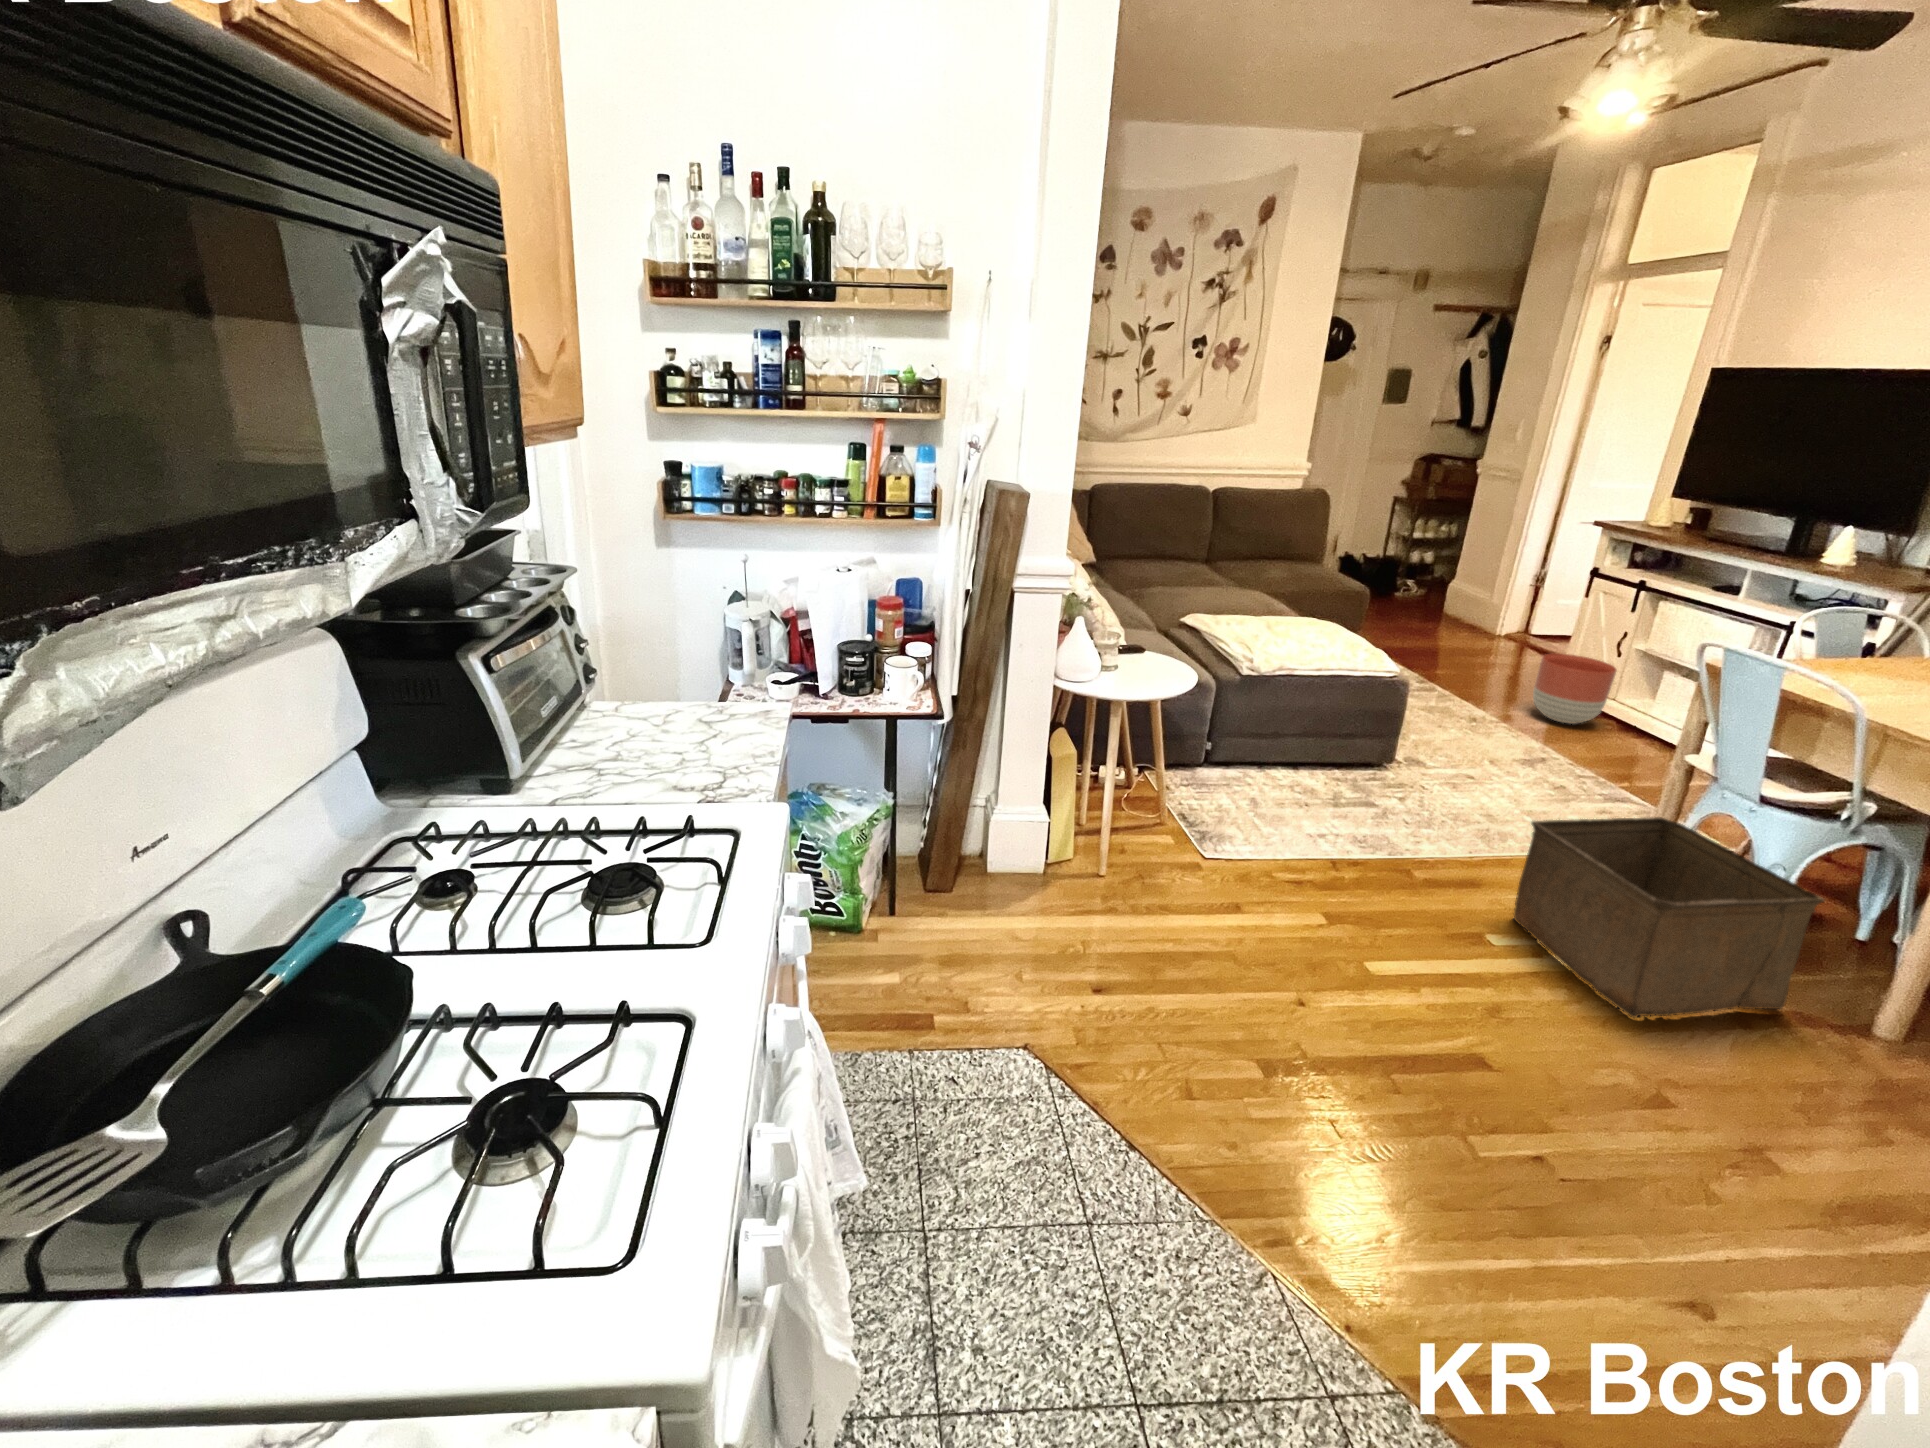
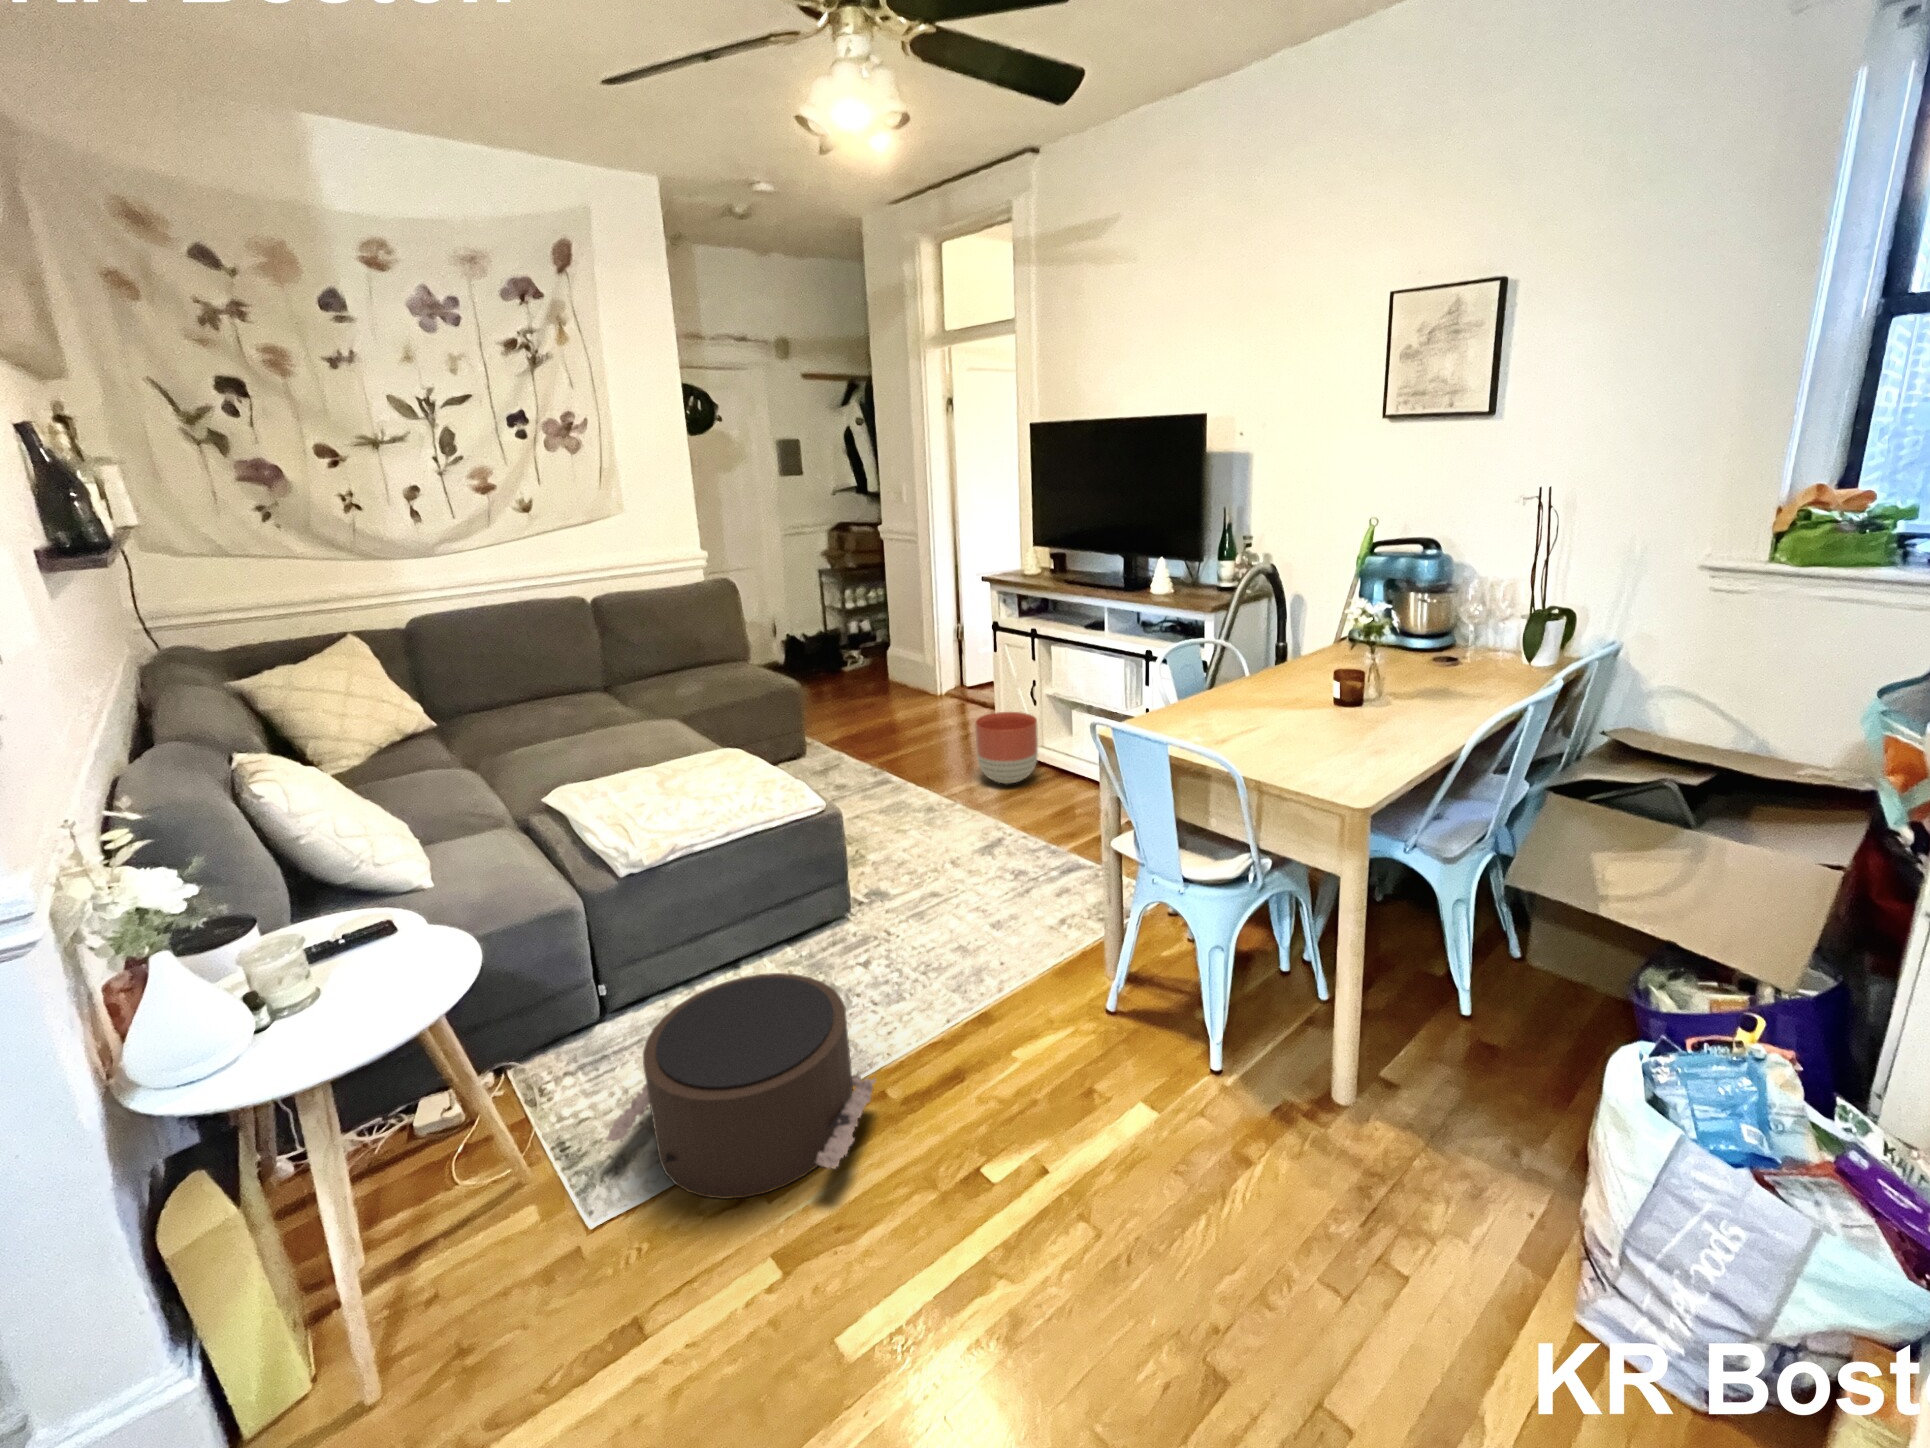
pouf: none [1215,759,1407,888] -> present [605,973,876,1199]
storage bin: present [1514,817,1825,1018] -> none [992,920,1265,1219]

